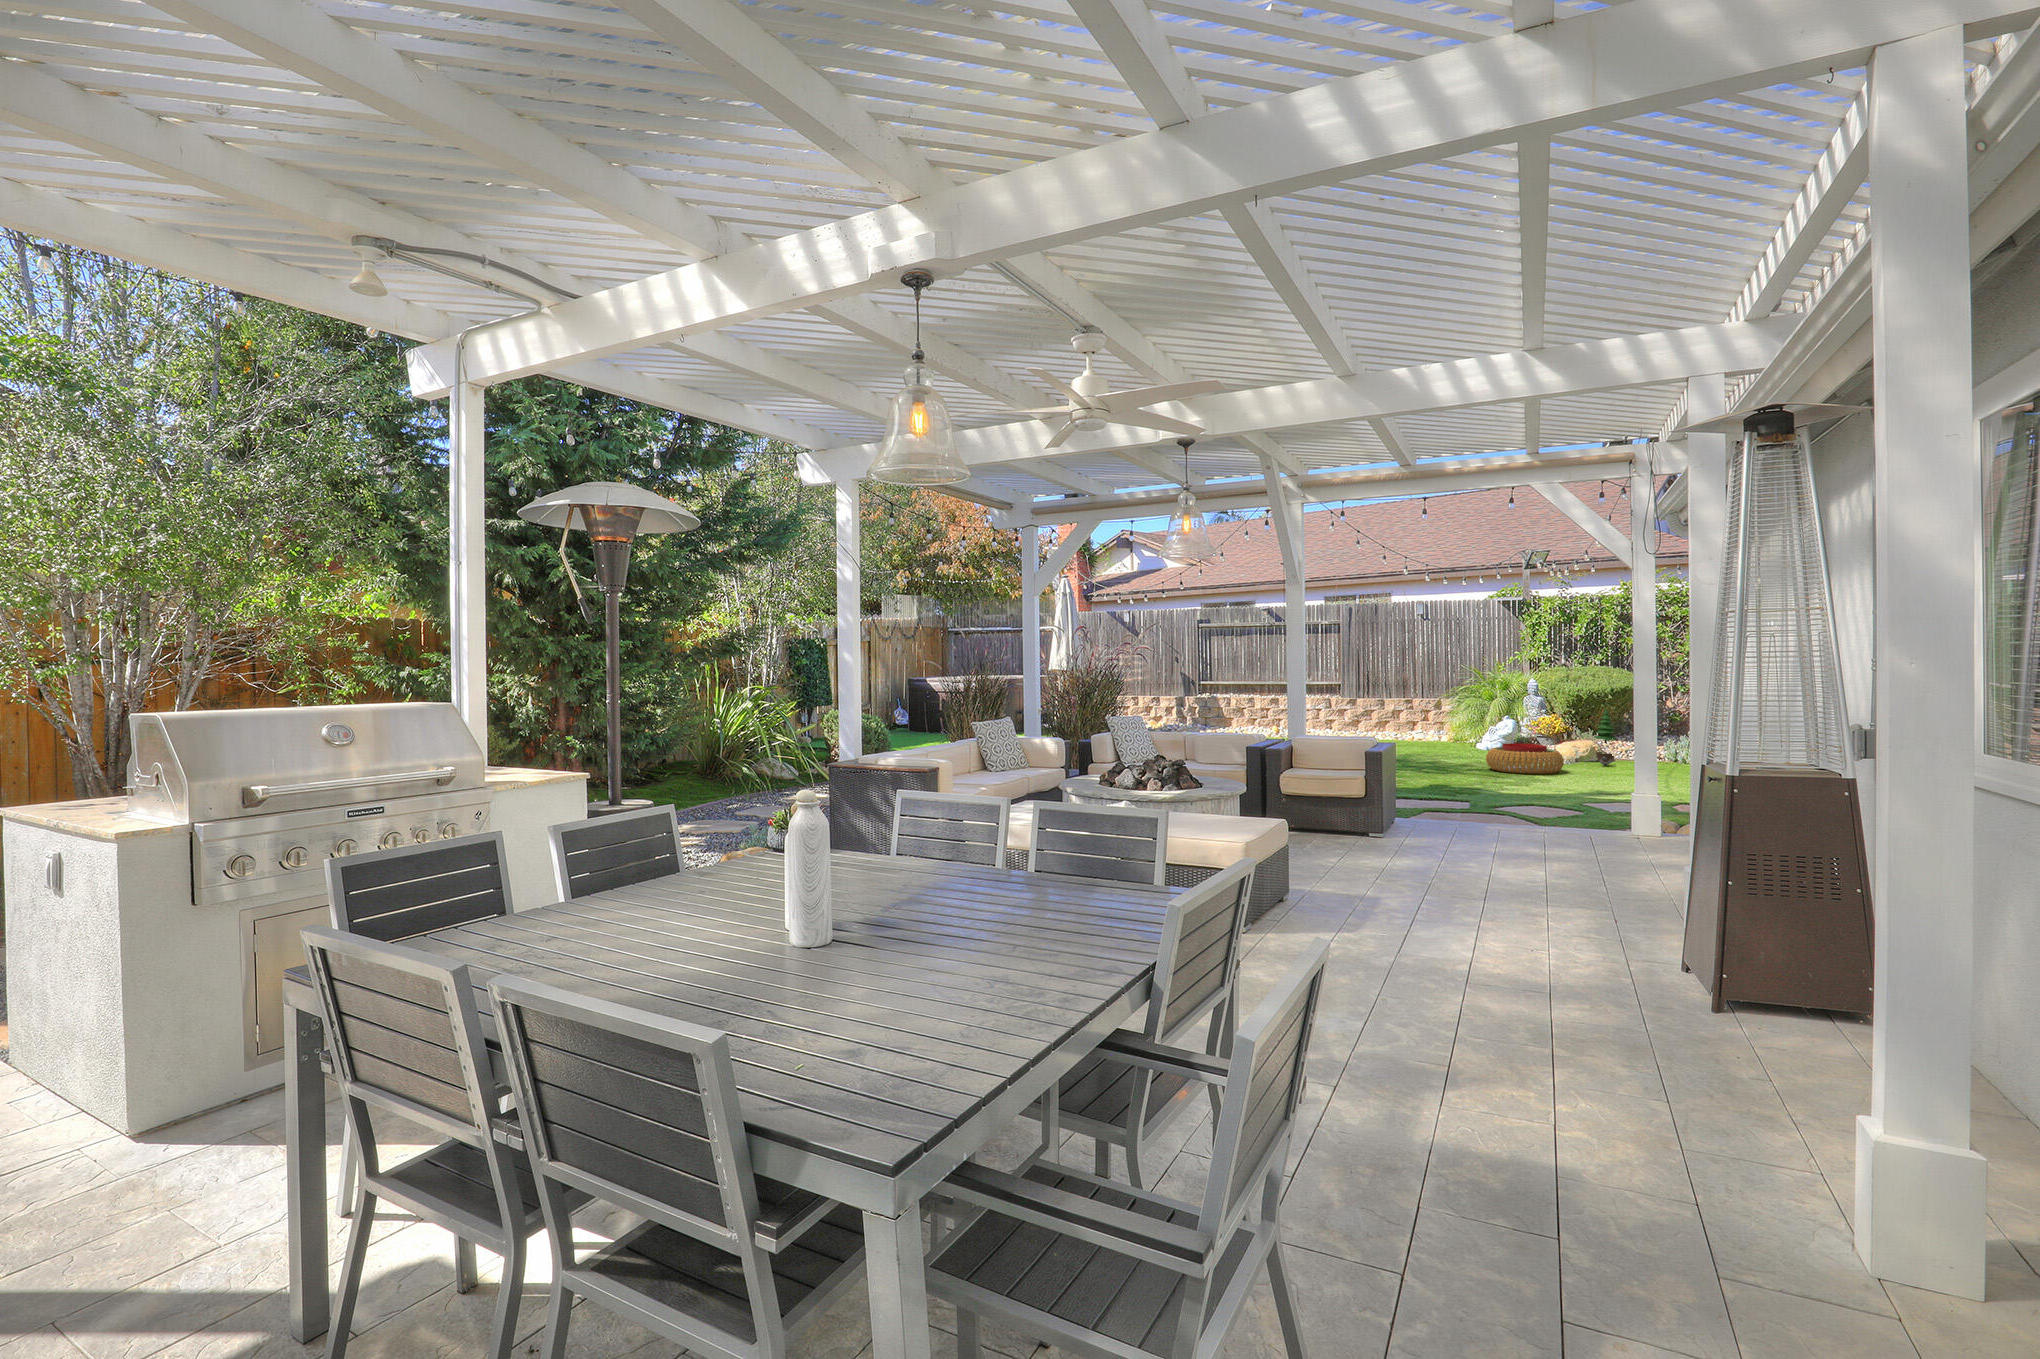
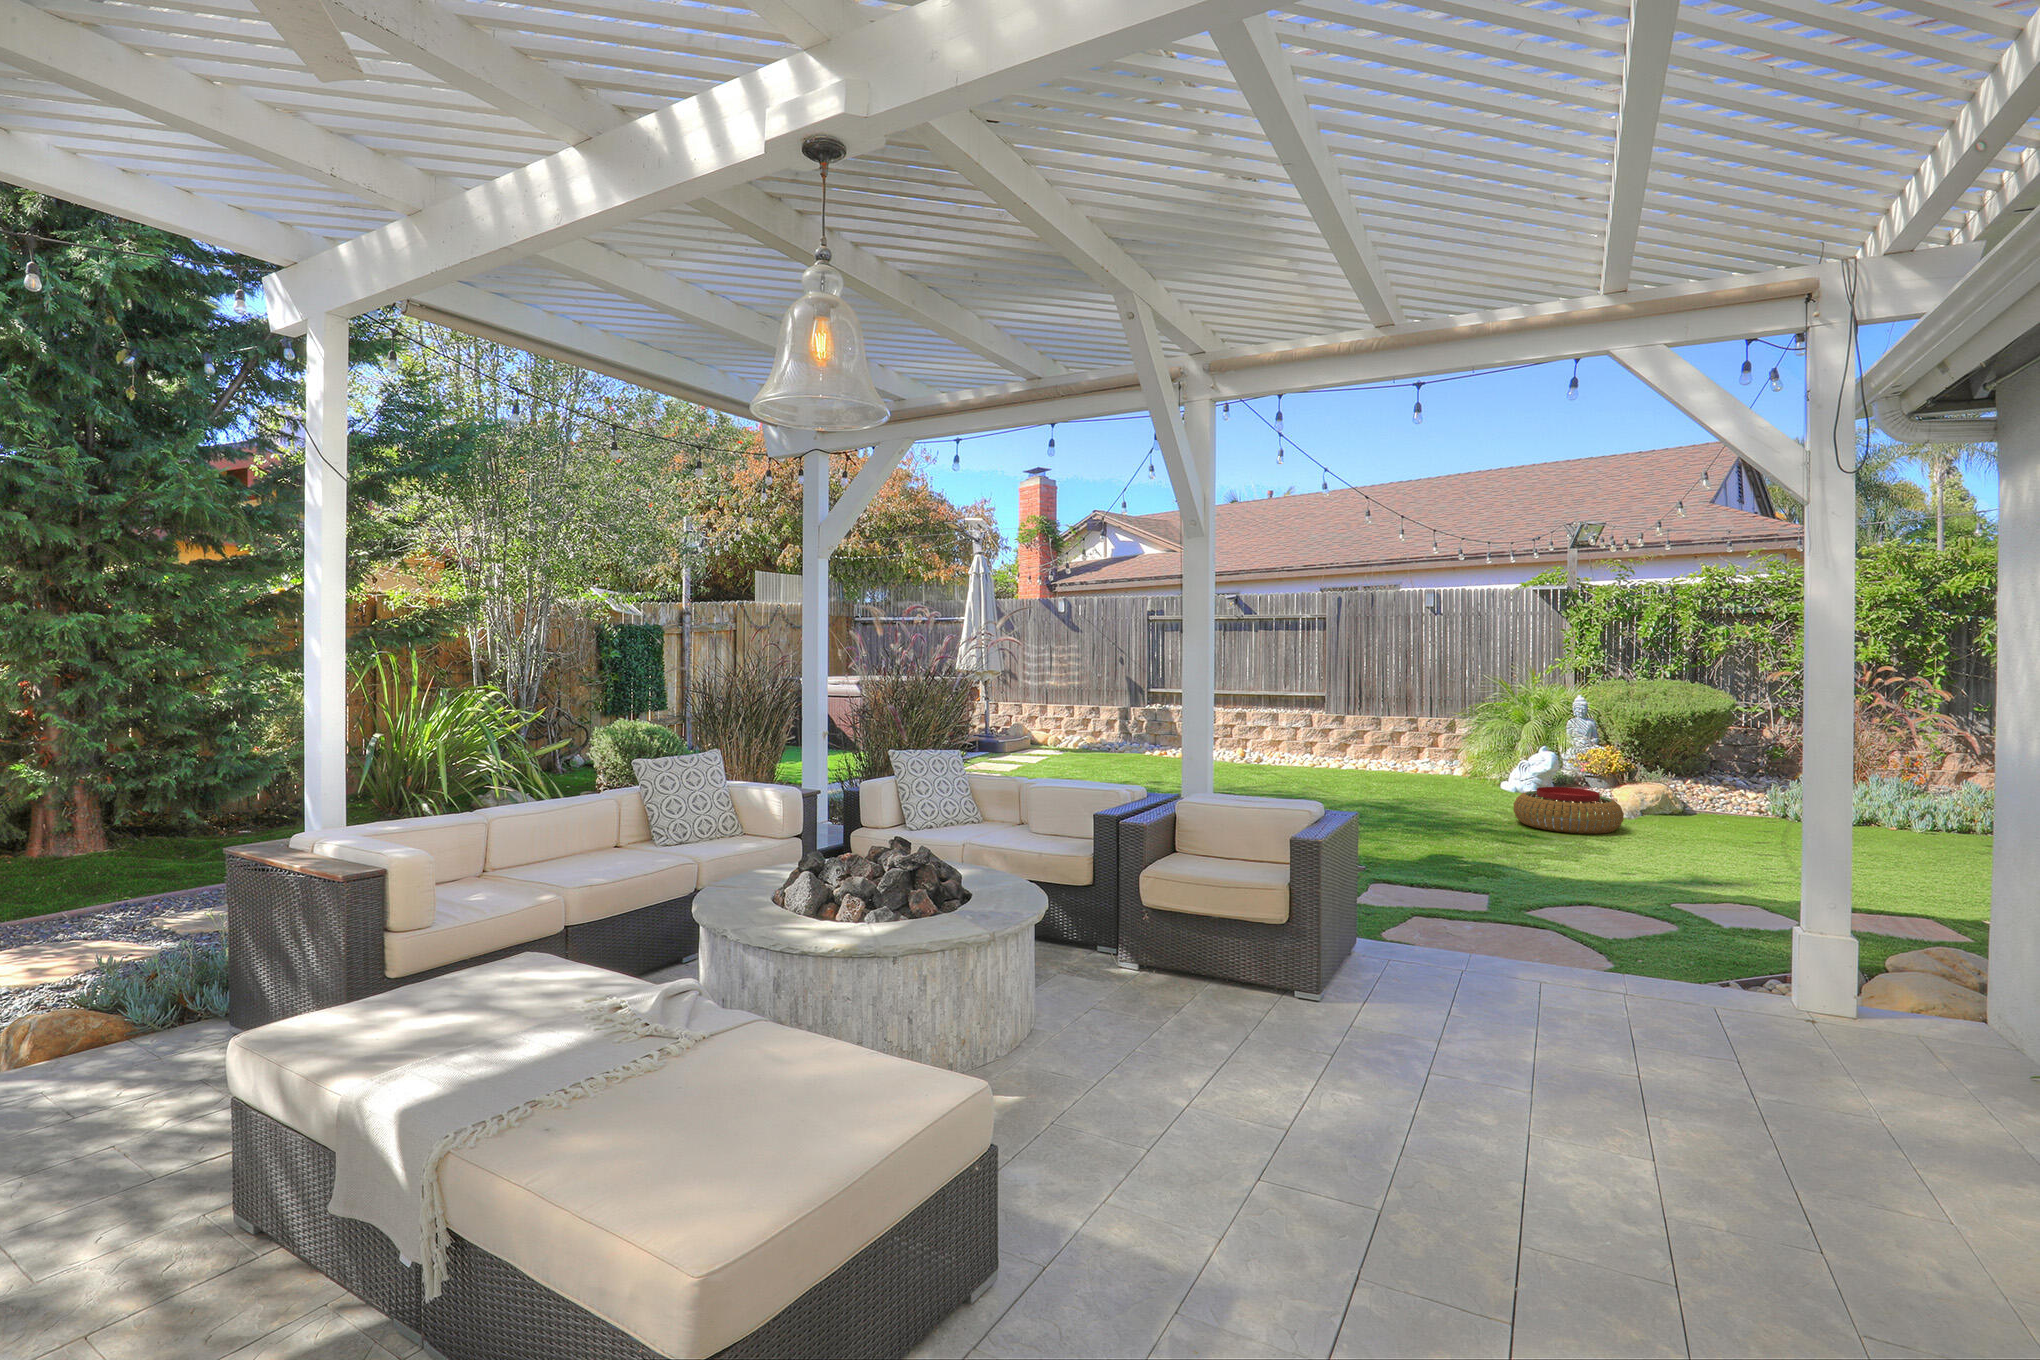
potted tree: present [1594,709,1617,766] -> none [1665,740,1699,819]

